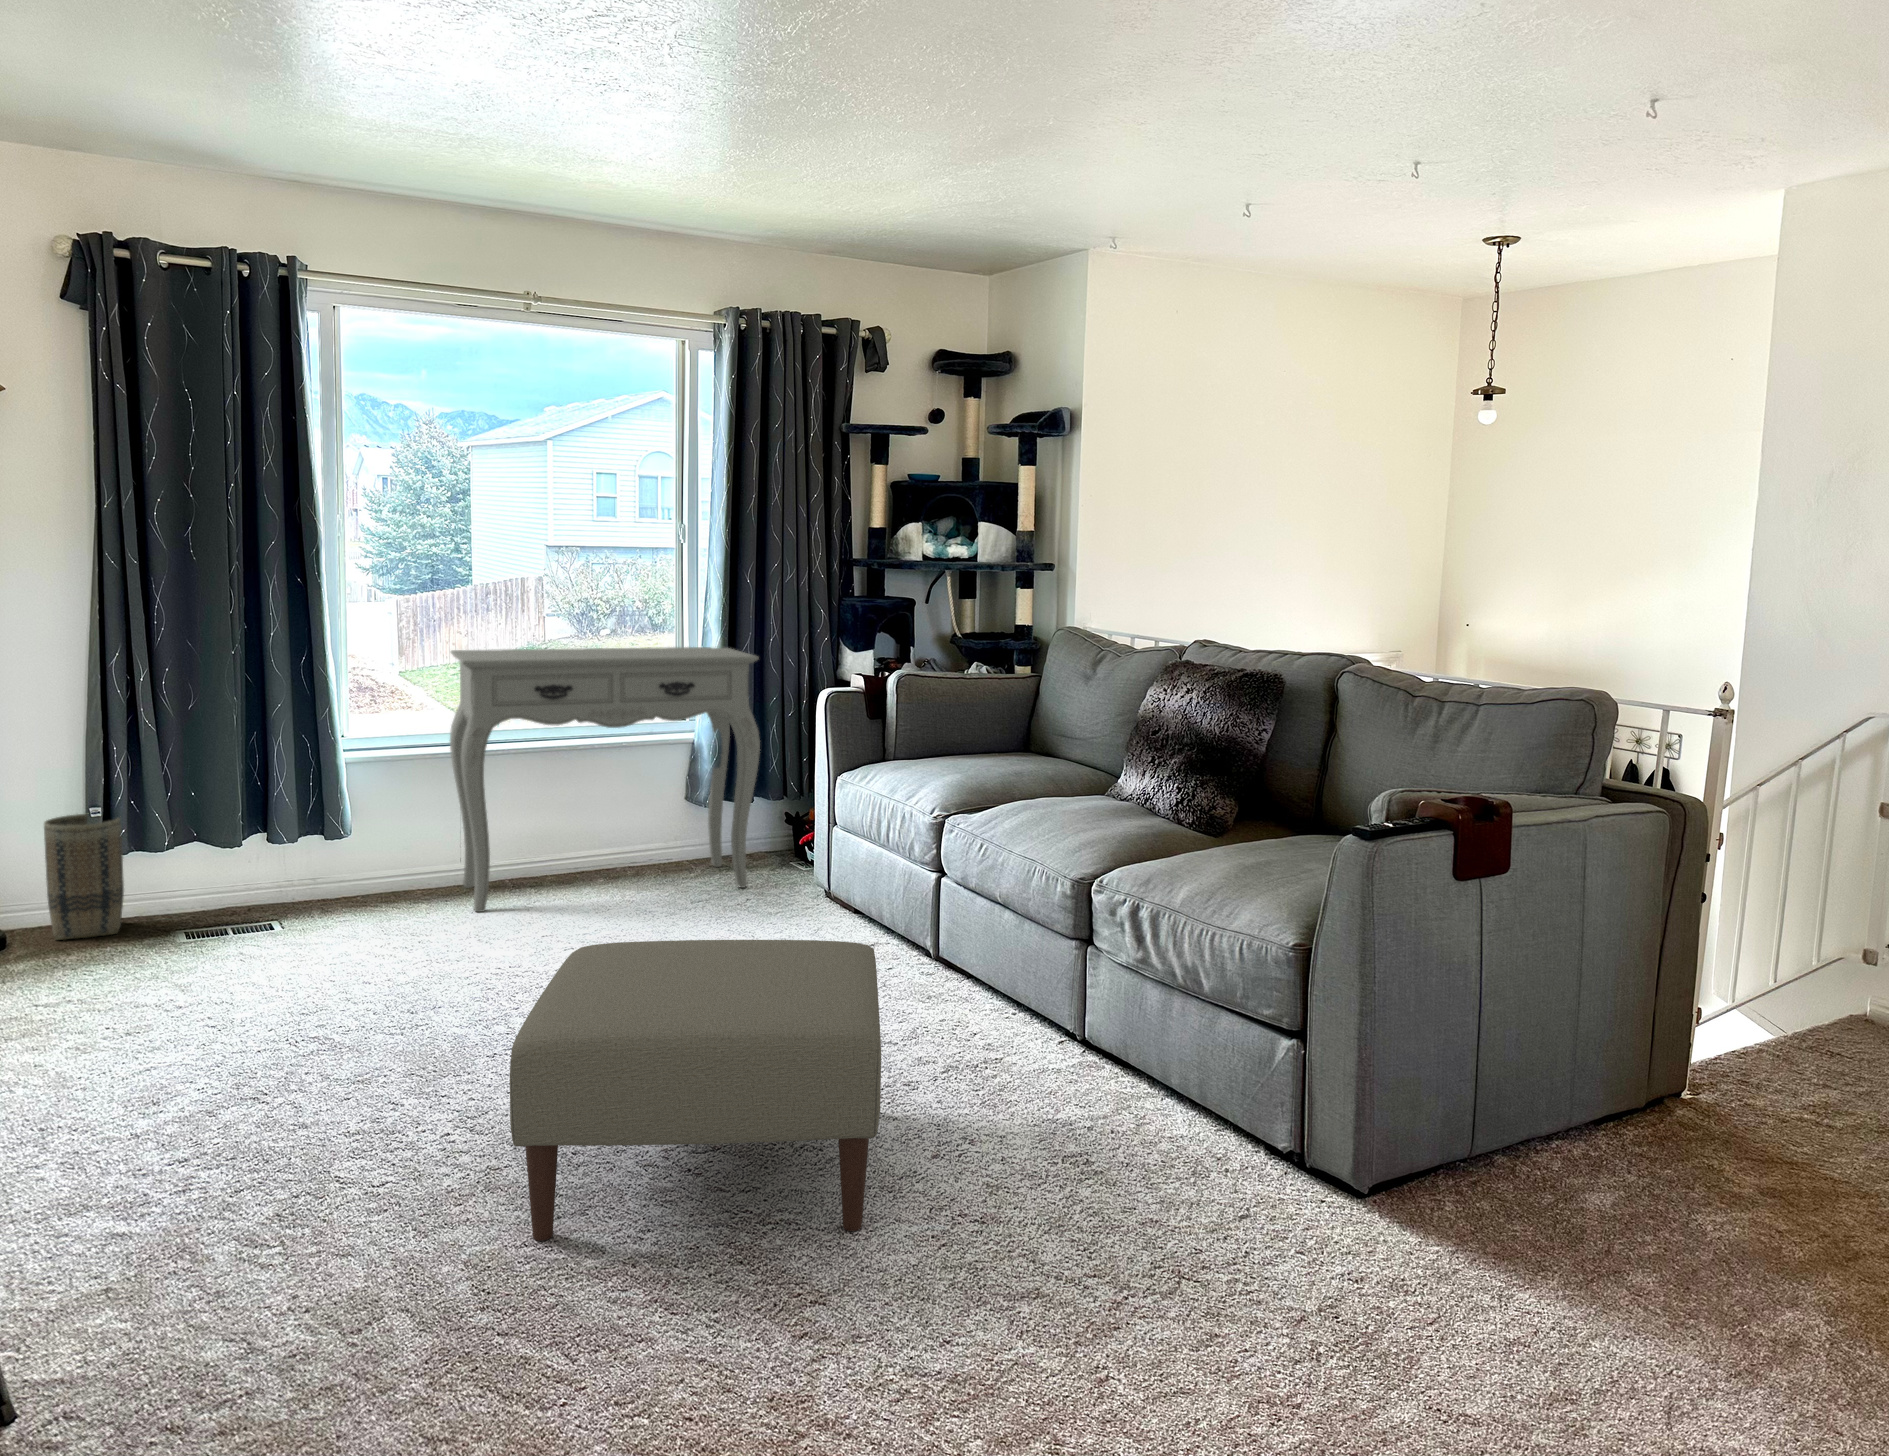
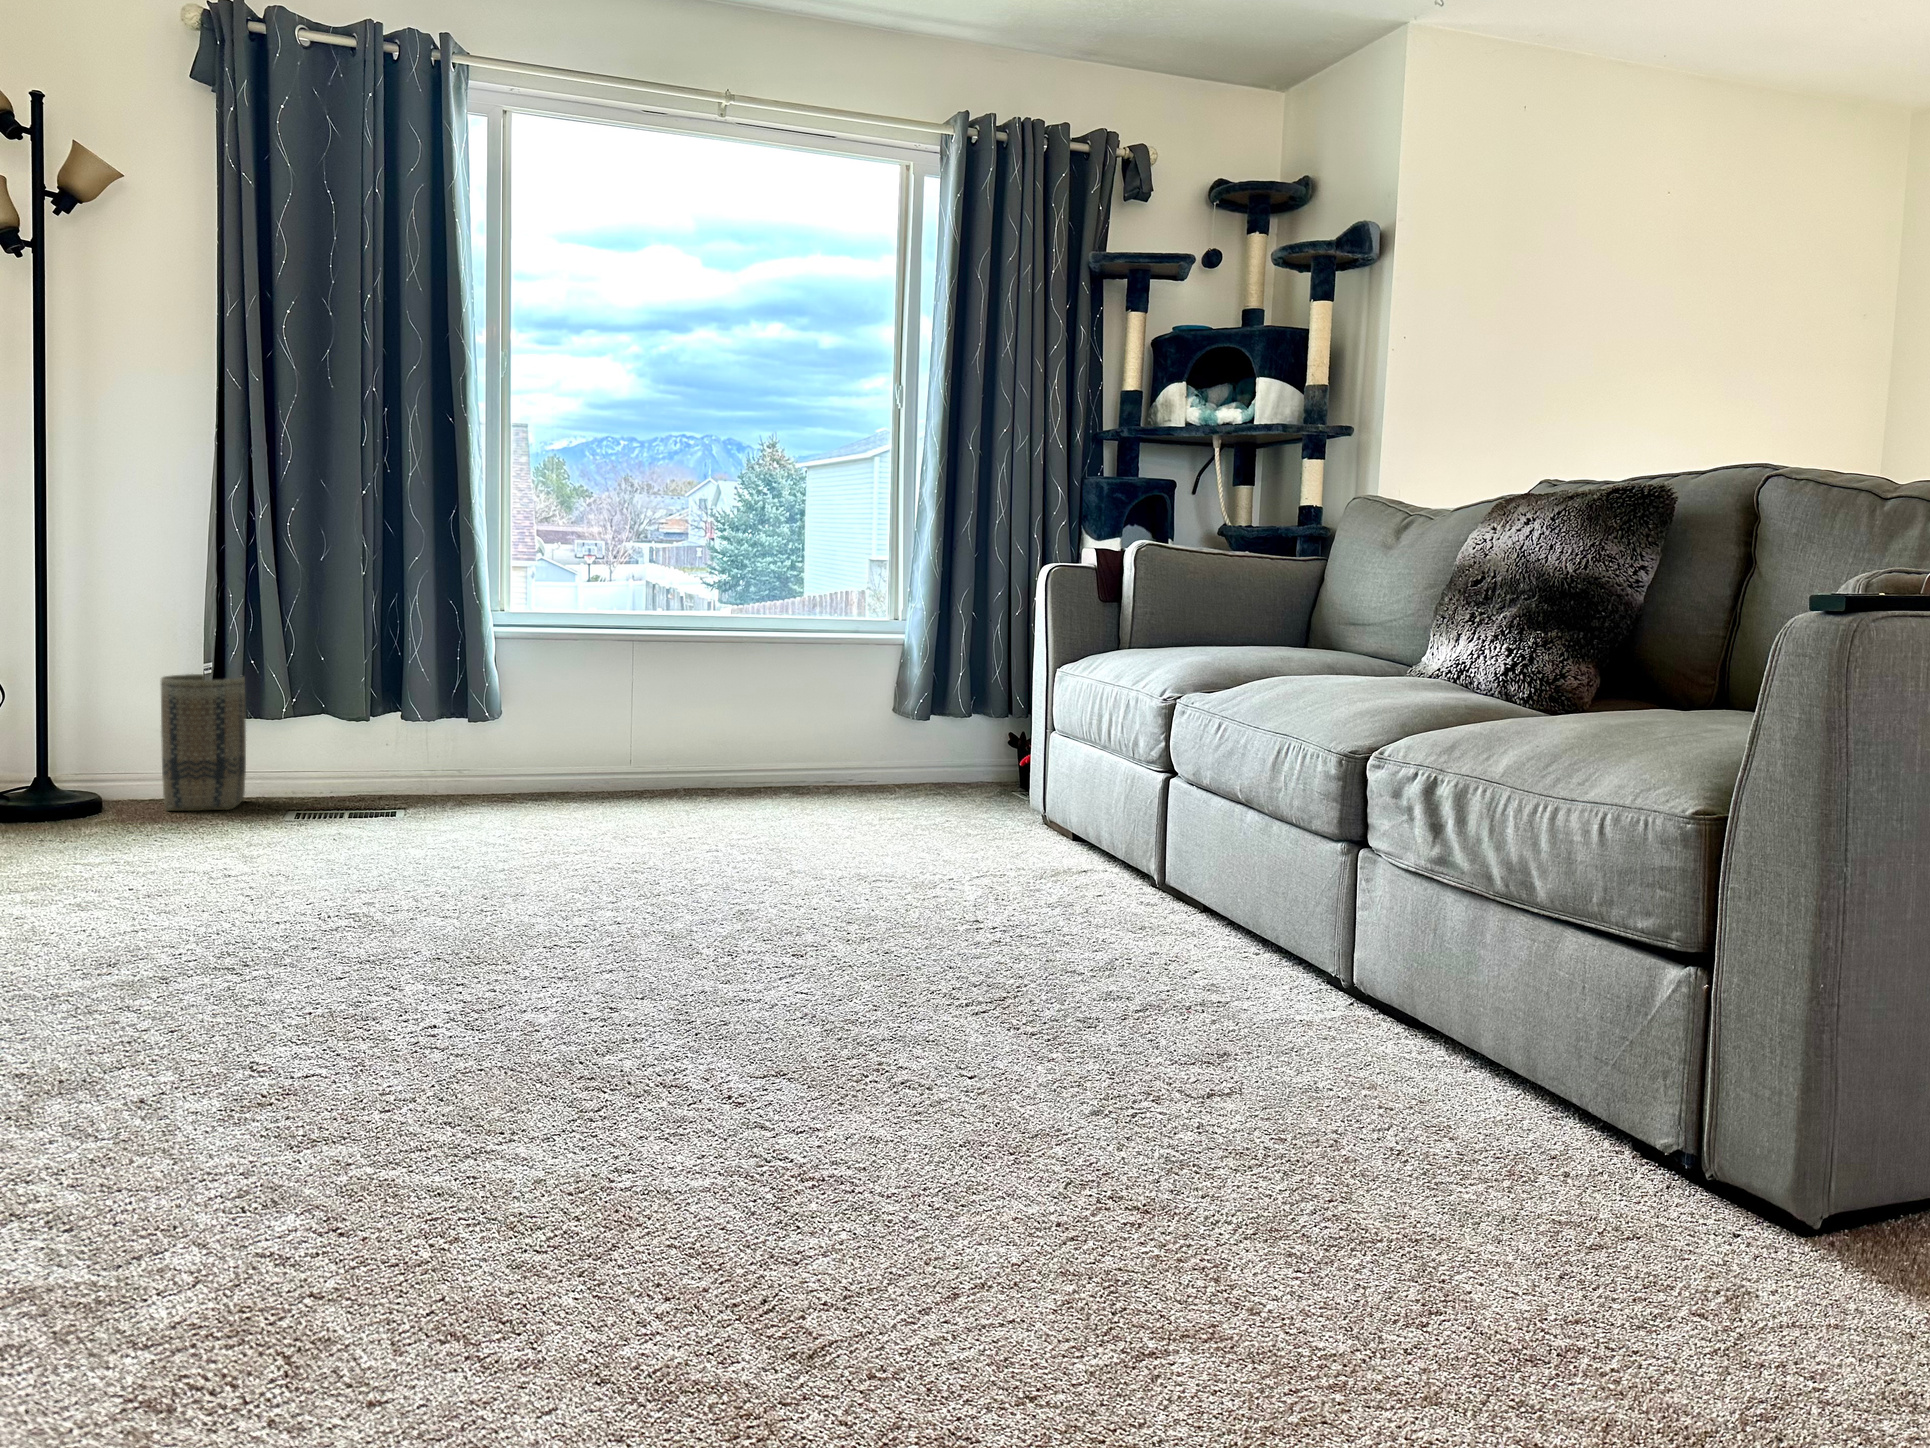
console table: present [450,647,760,912] -> none [618,510,972,814]
ottoman: present [510,940,881,1241] -> none [425,780,1031,1202]

